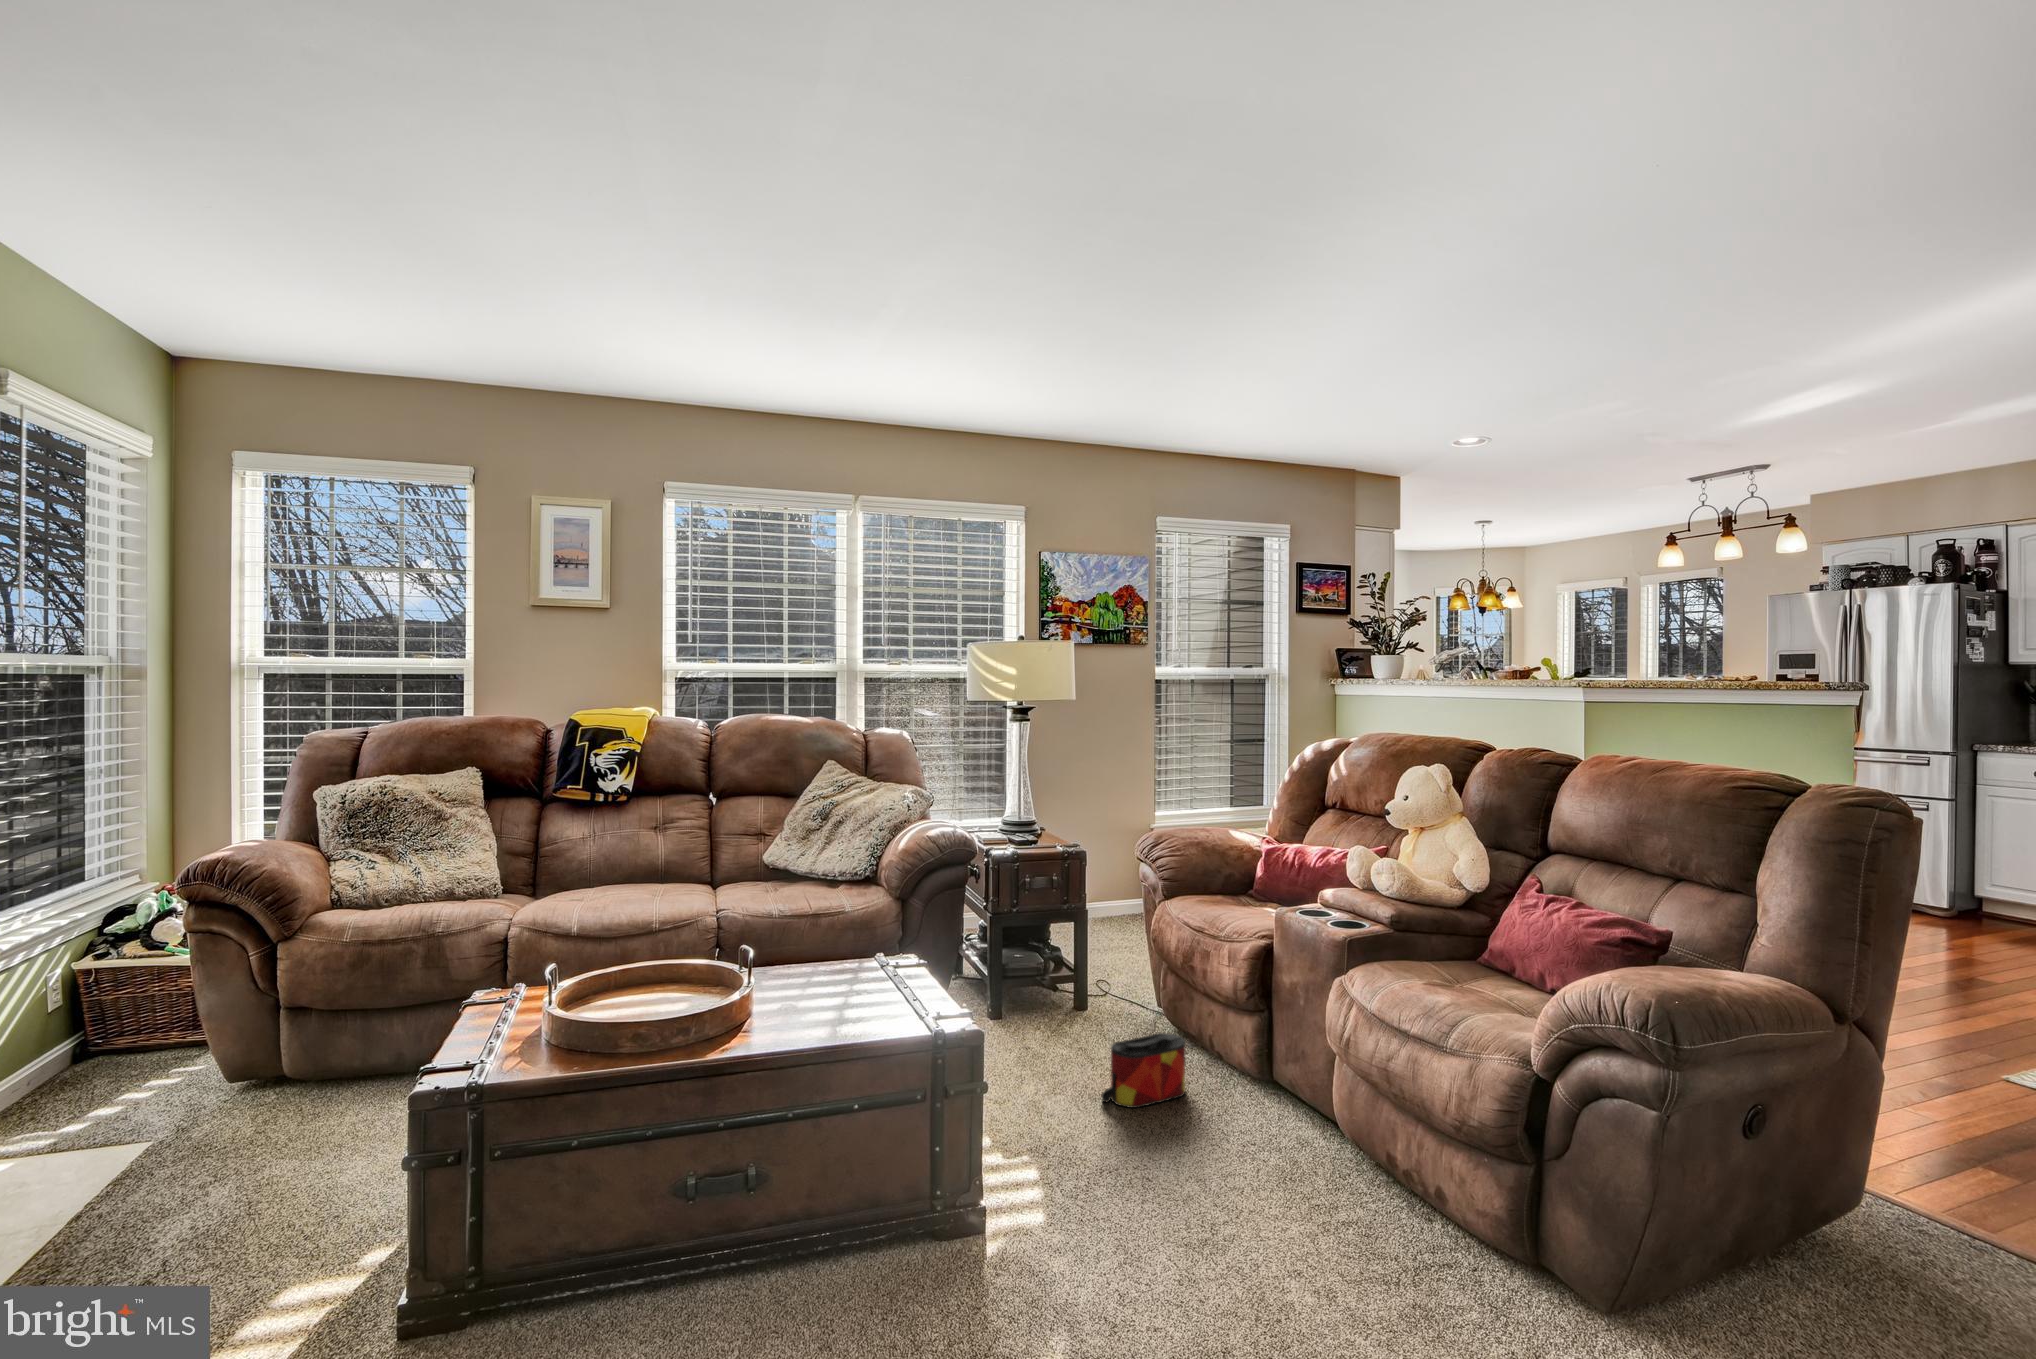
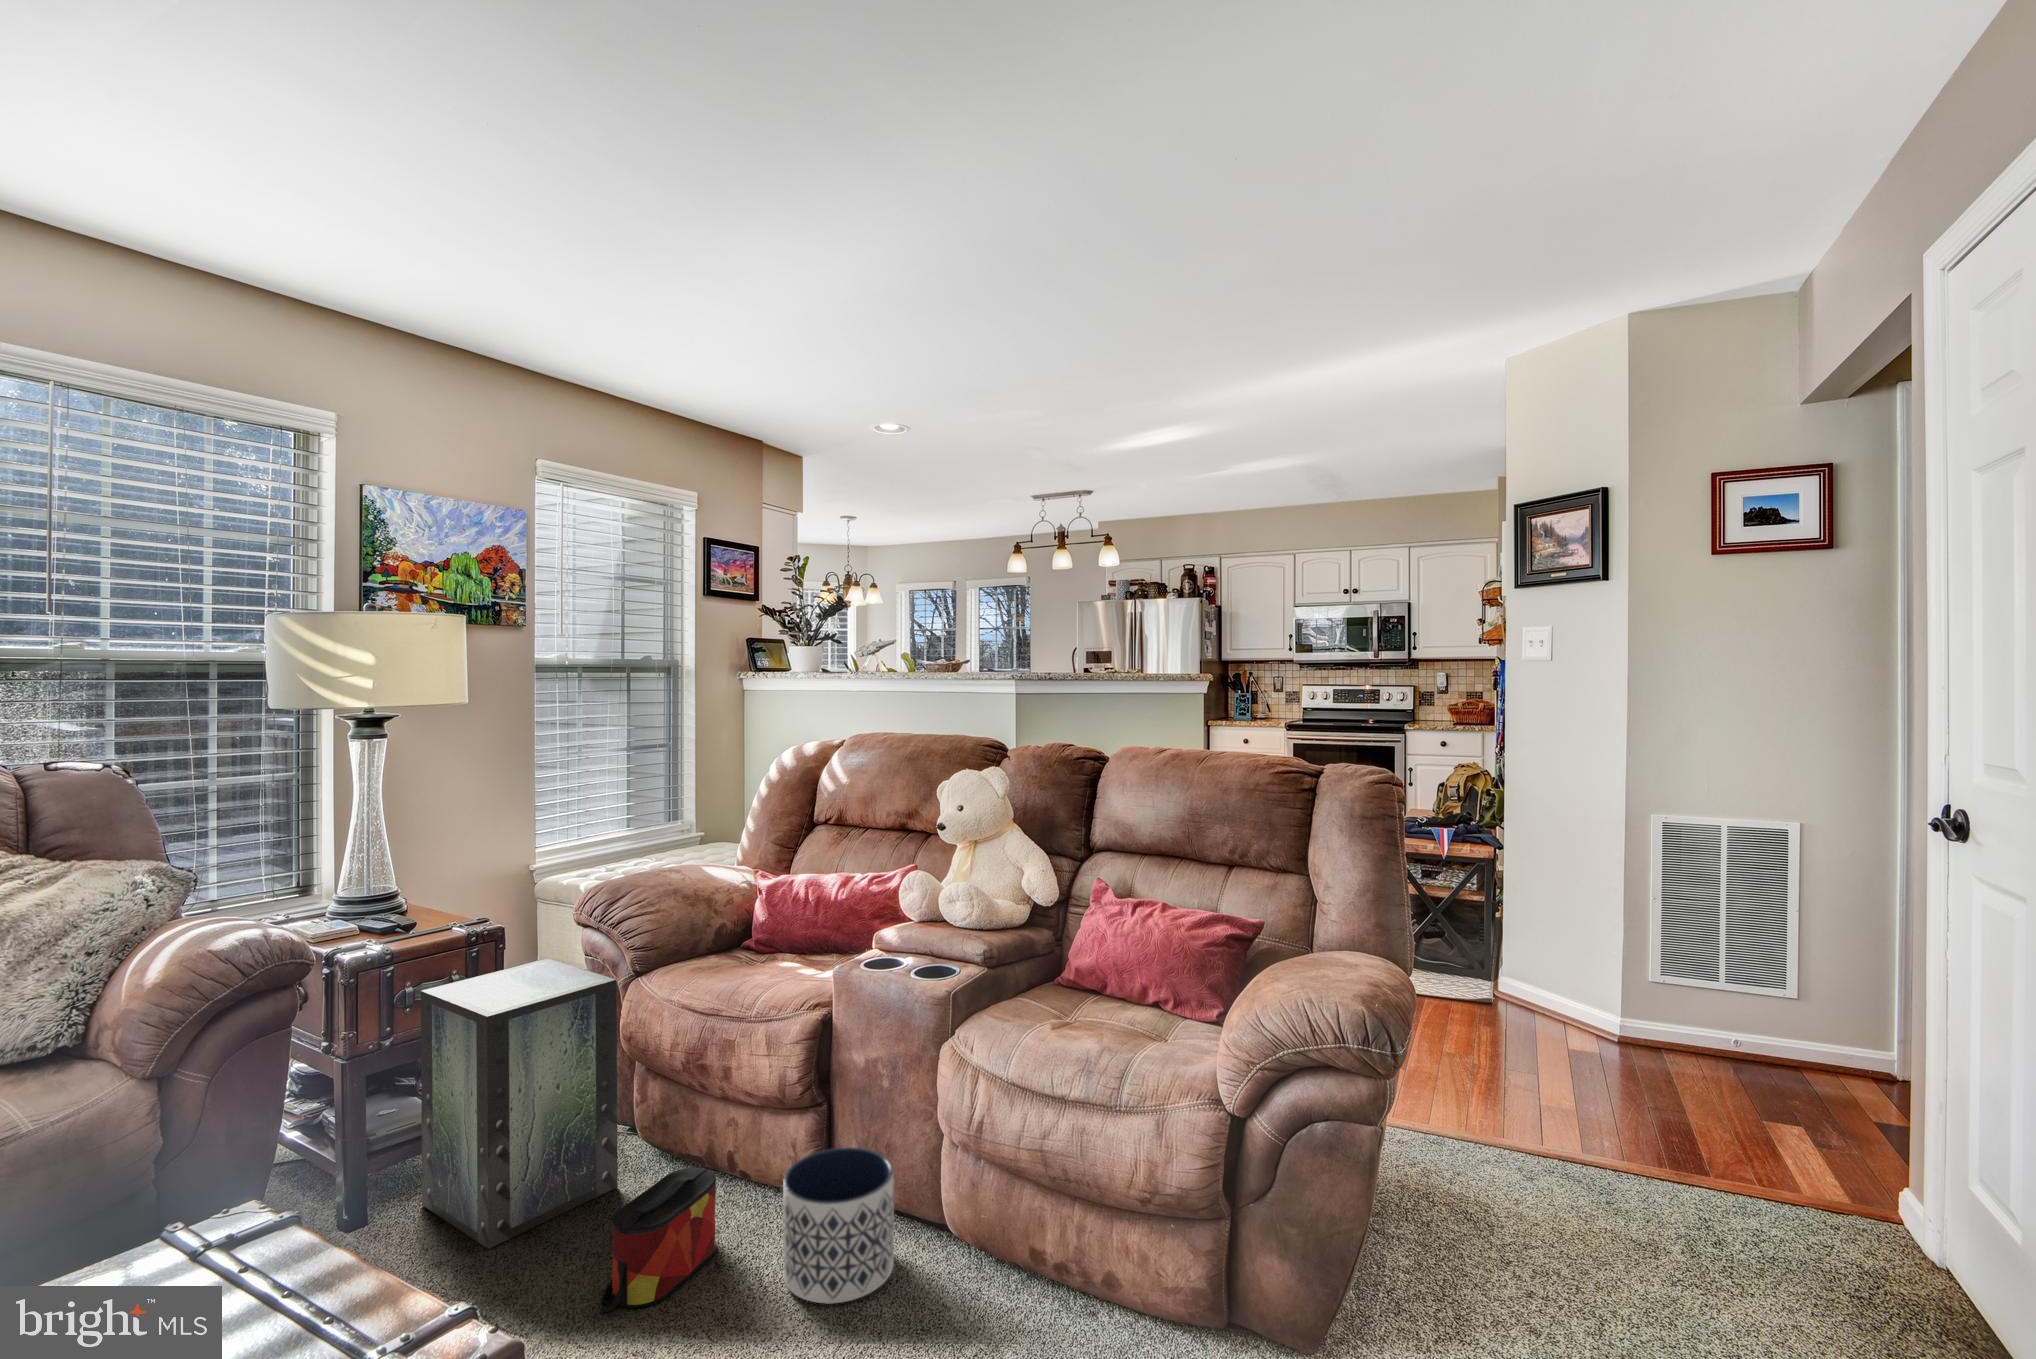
storage box: none [1031,881,1143,1054] -> present [421,959,618,1249]
planter: none [1216,1043,1299,1148] -> present [783,1148,894,1304]

